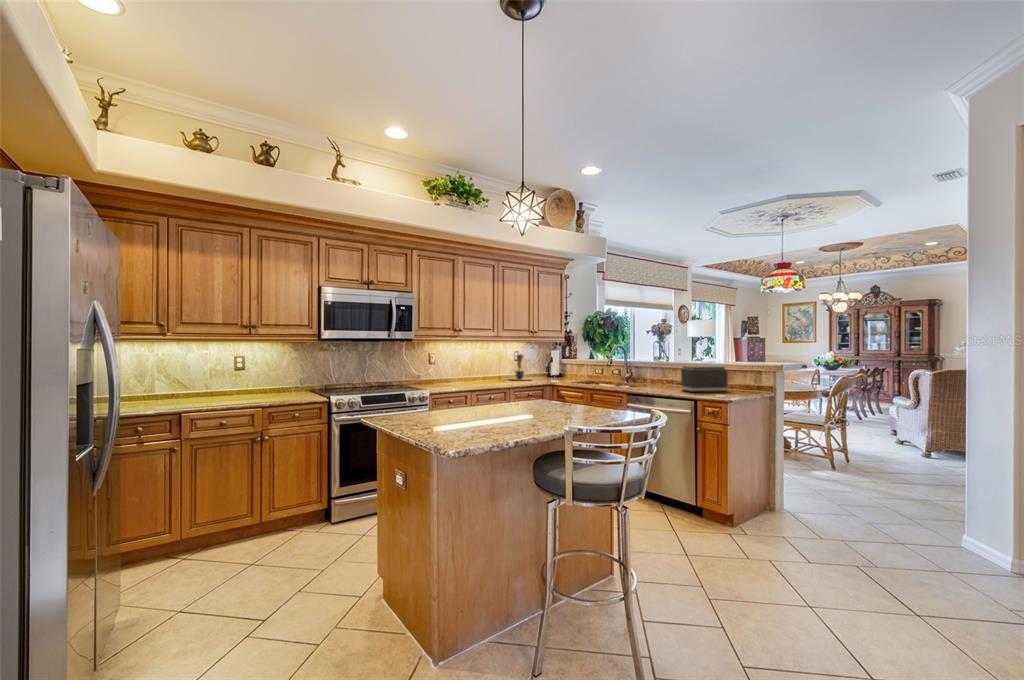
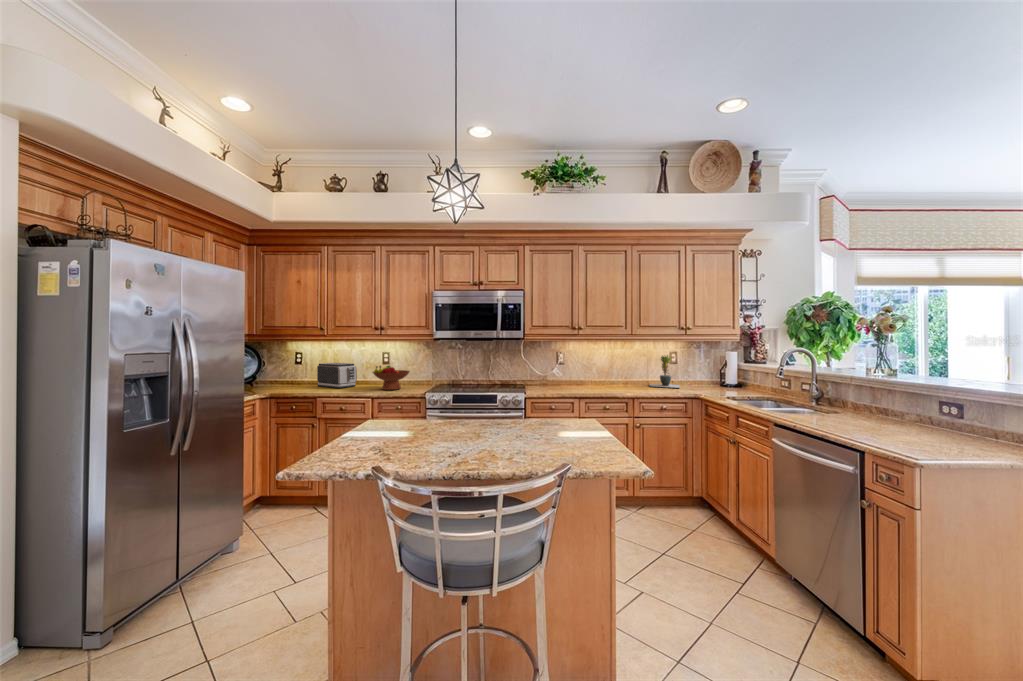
toaster: present [681,366,728,392] -> present [317,363,357,388]
fruit bowl: none [249,369,298,398] -> present [373,366,410,390]

